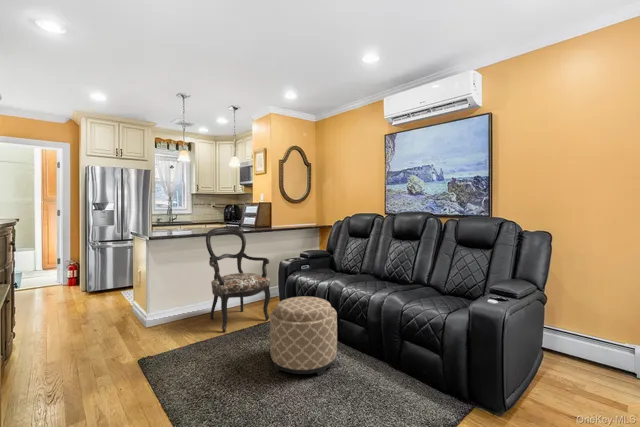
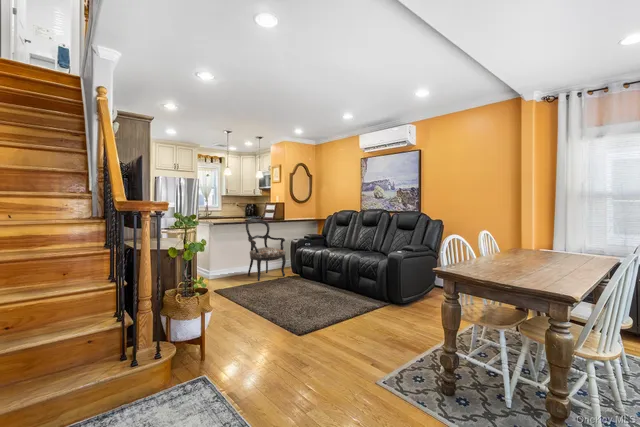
ottoman: present [270,297,337,376] -> none [288,257,325,295]

